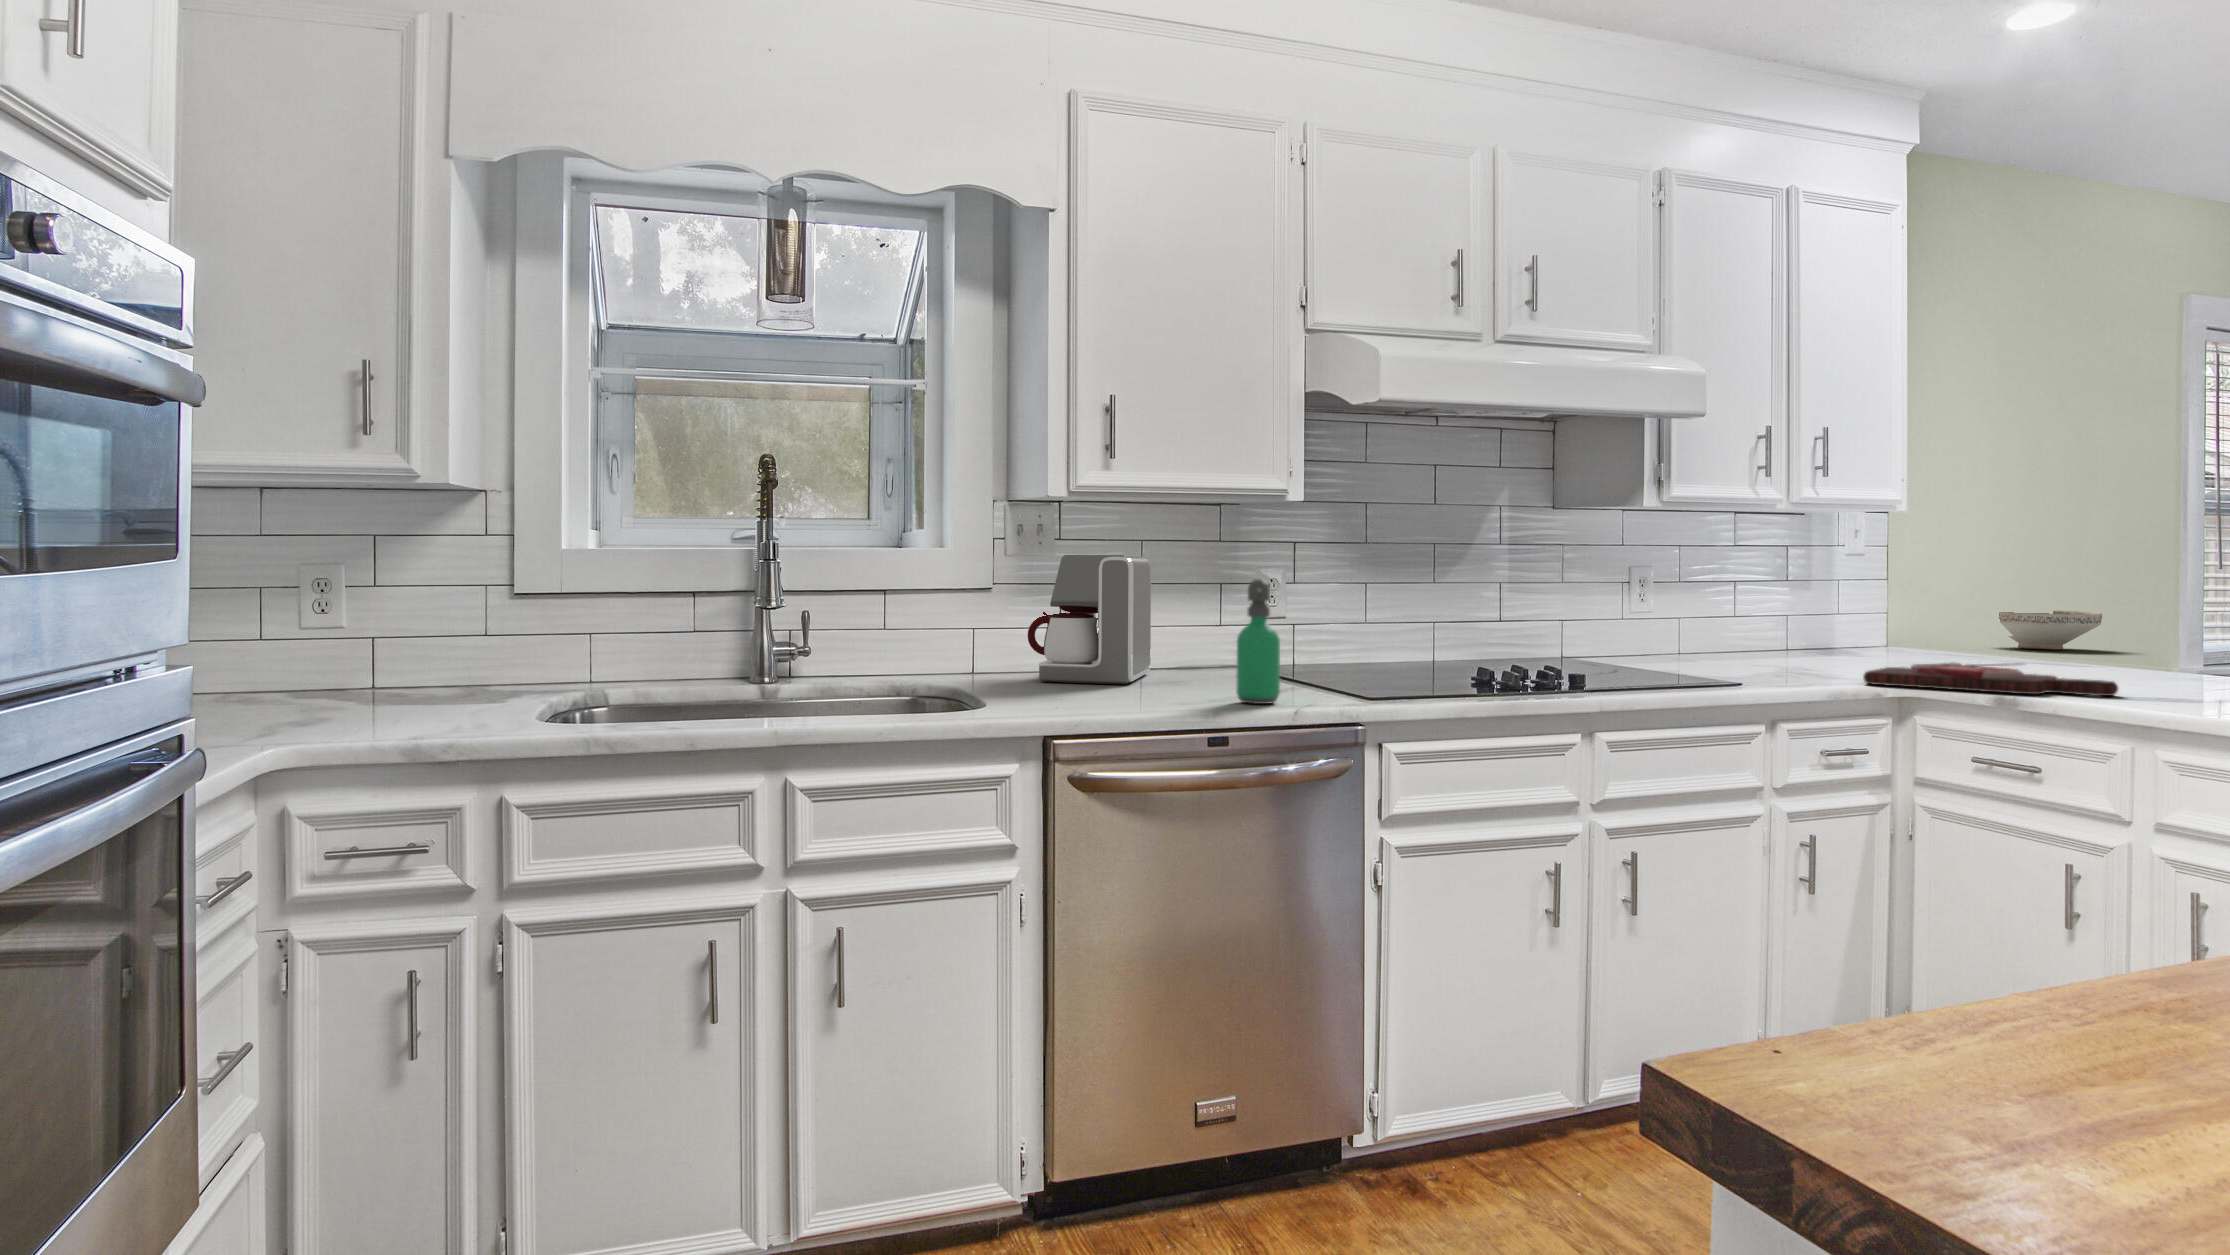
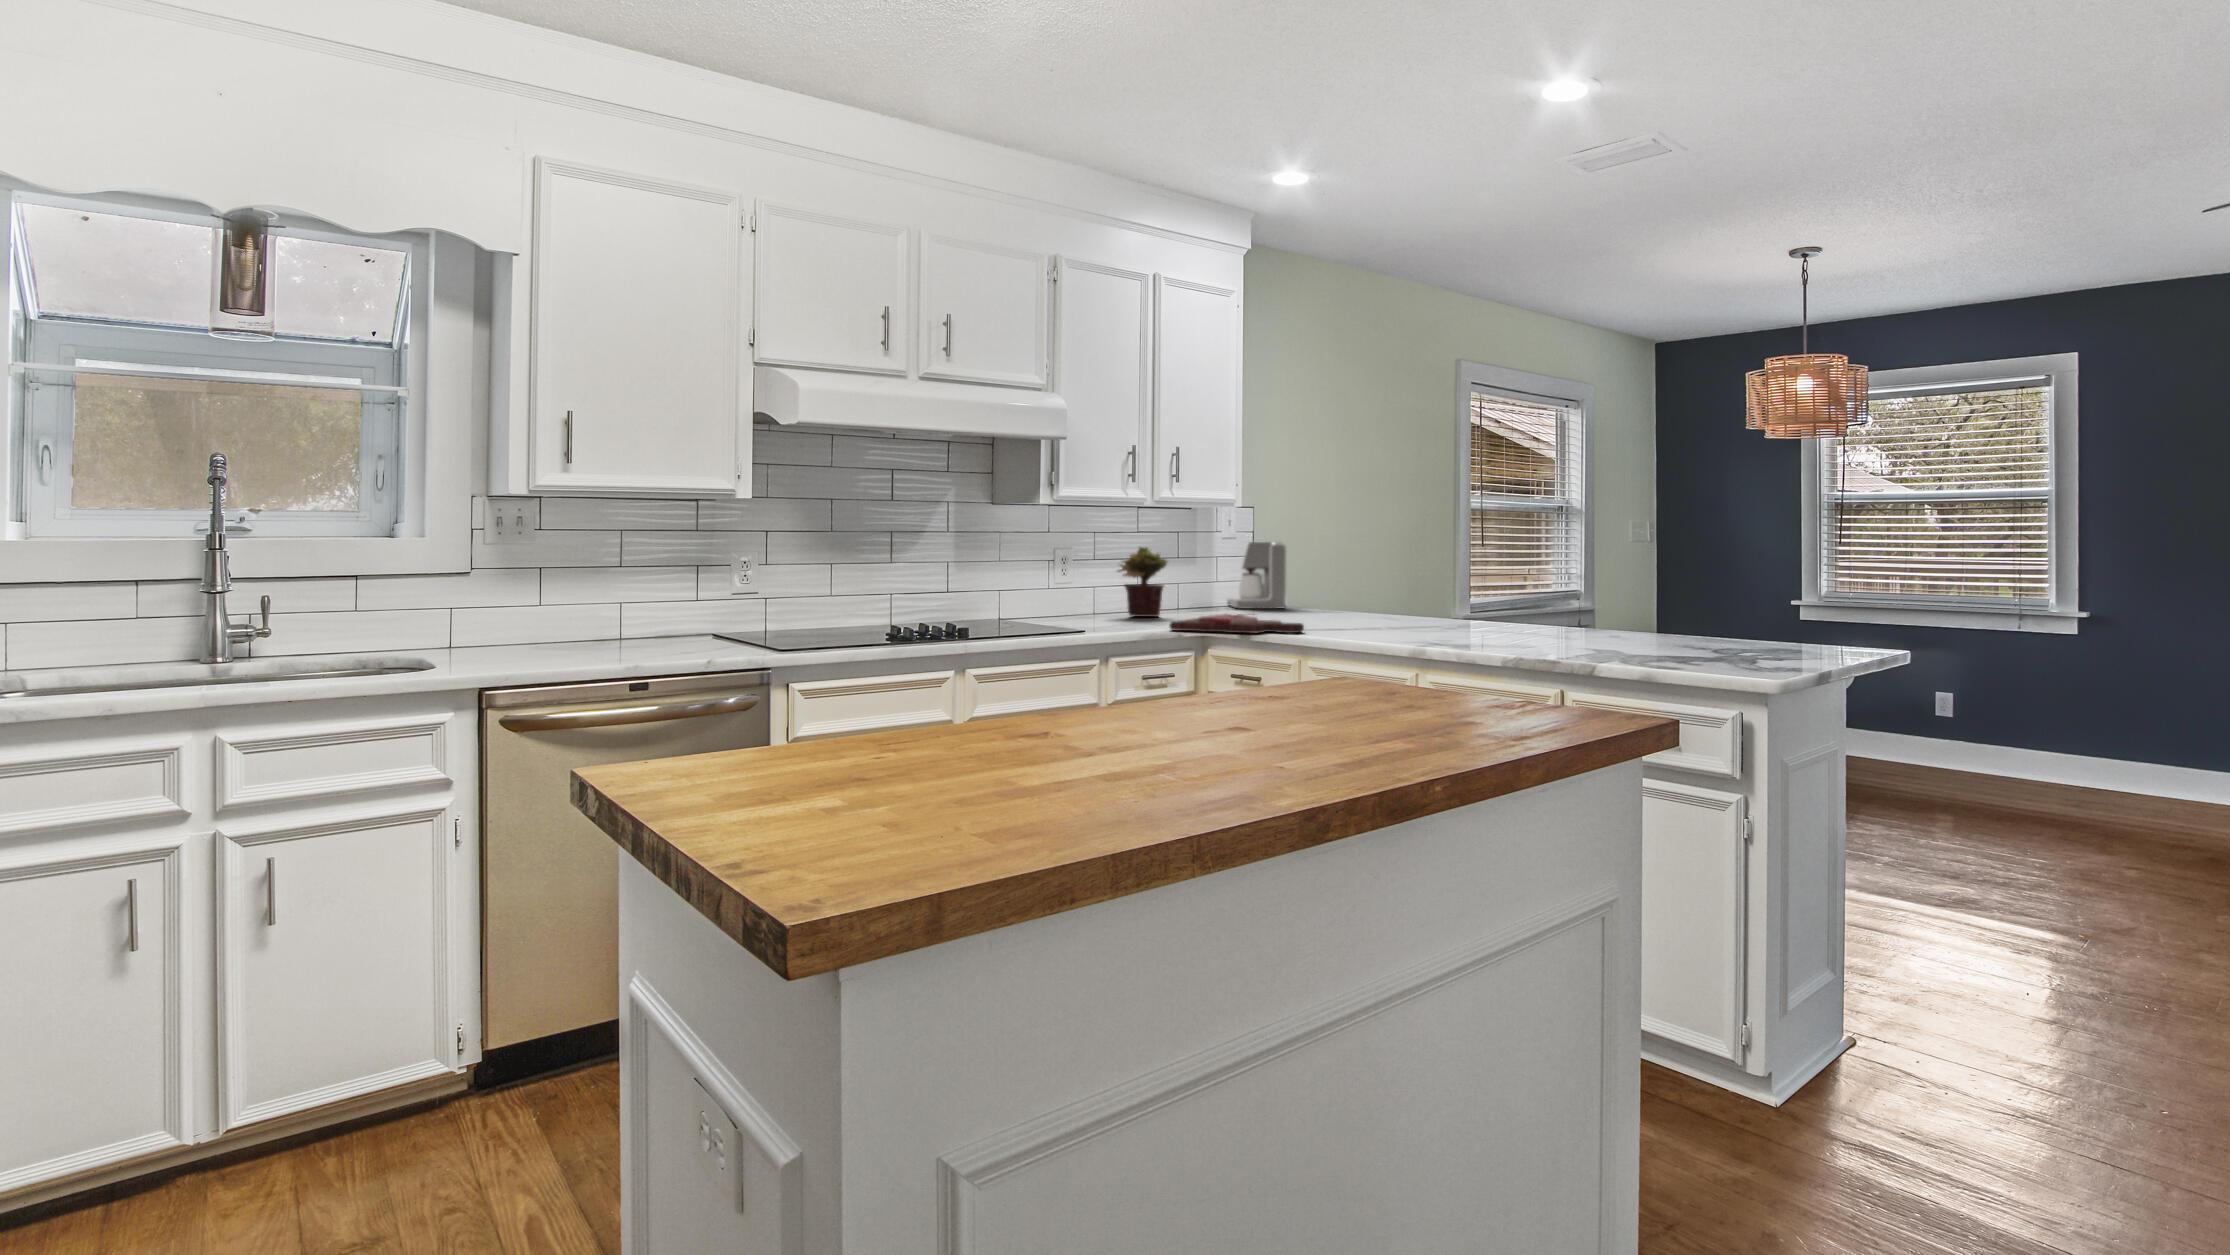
coffee maker: present [1028,555,1151,684] -> present [1227,542,1287,609]
potted plant: none [1714,565,1798,662] -> present [1118,546,1168,617]
soap dispenser: present [1236,579,1280,704] -> none [663,563,699,659]
decorative bowl: present [1999,610,2102,650] -> none [1326,576,1391,603]

